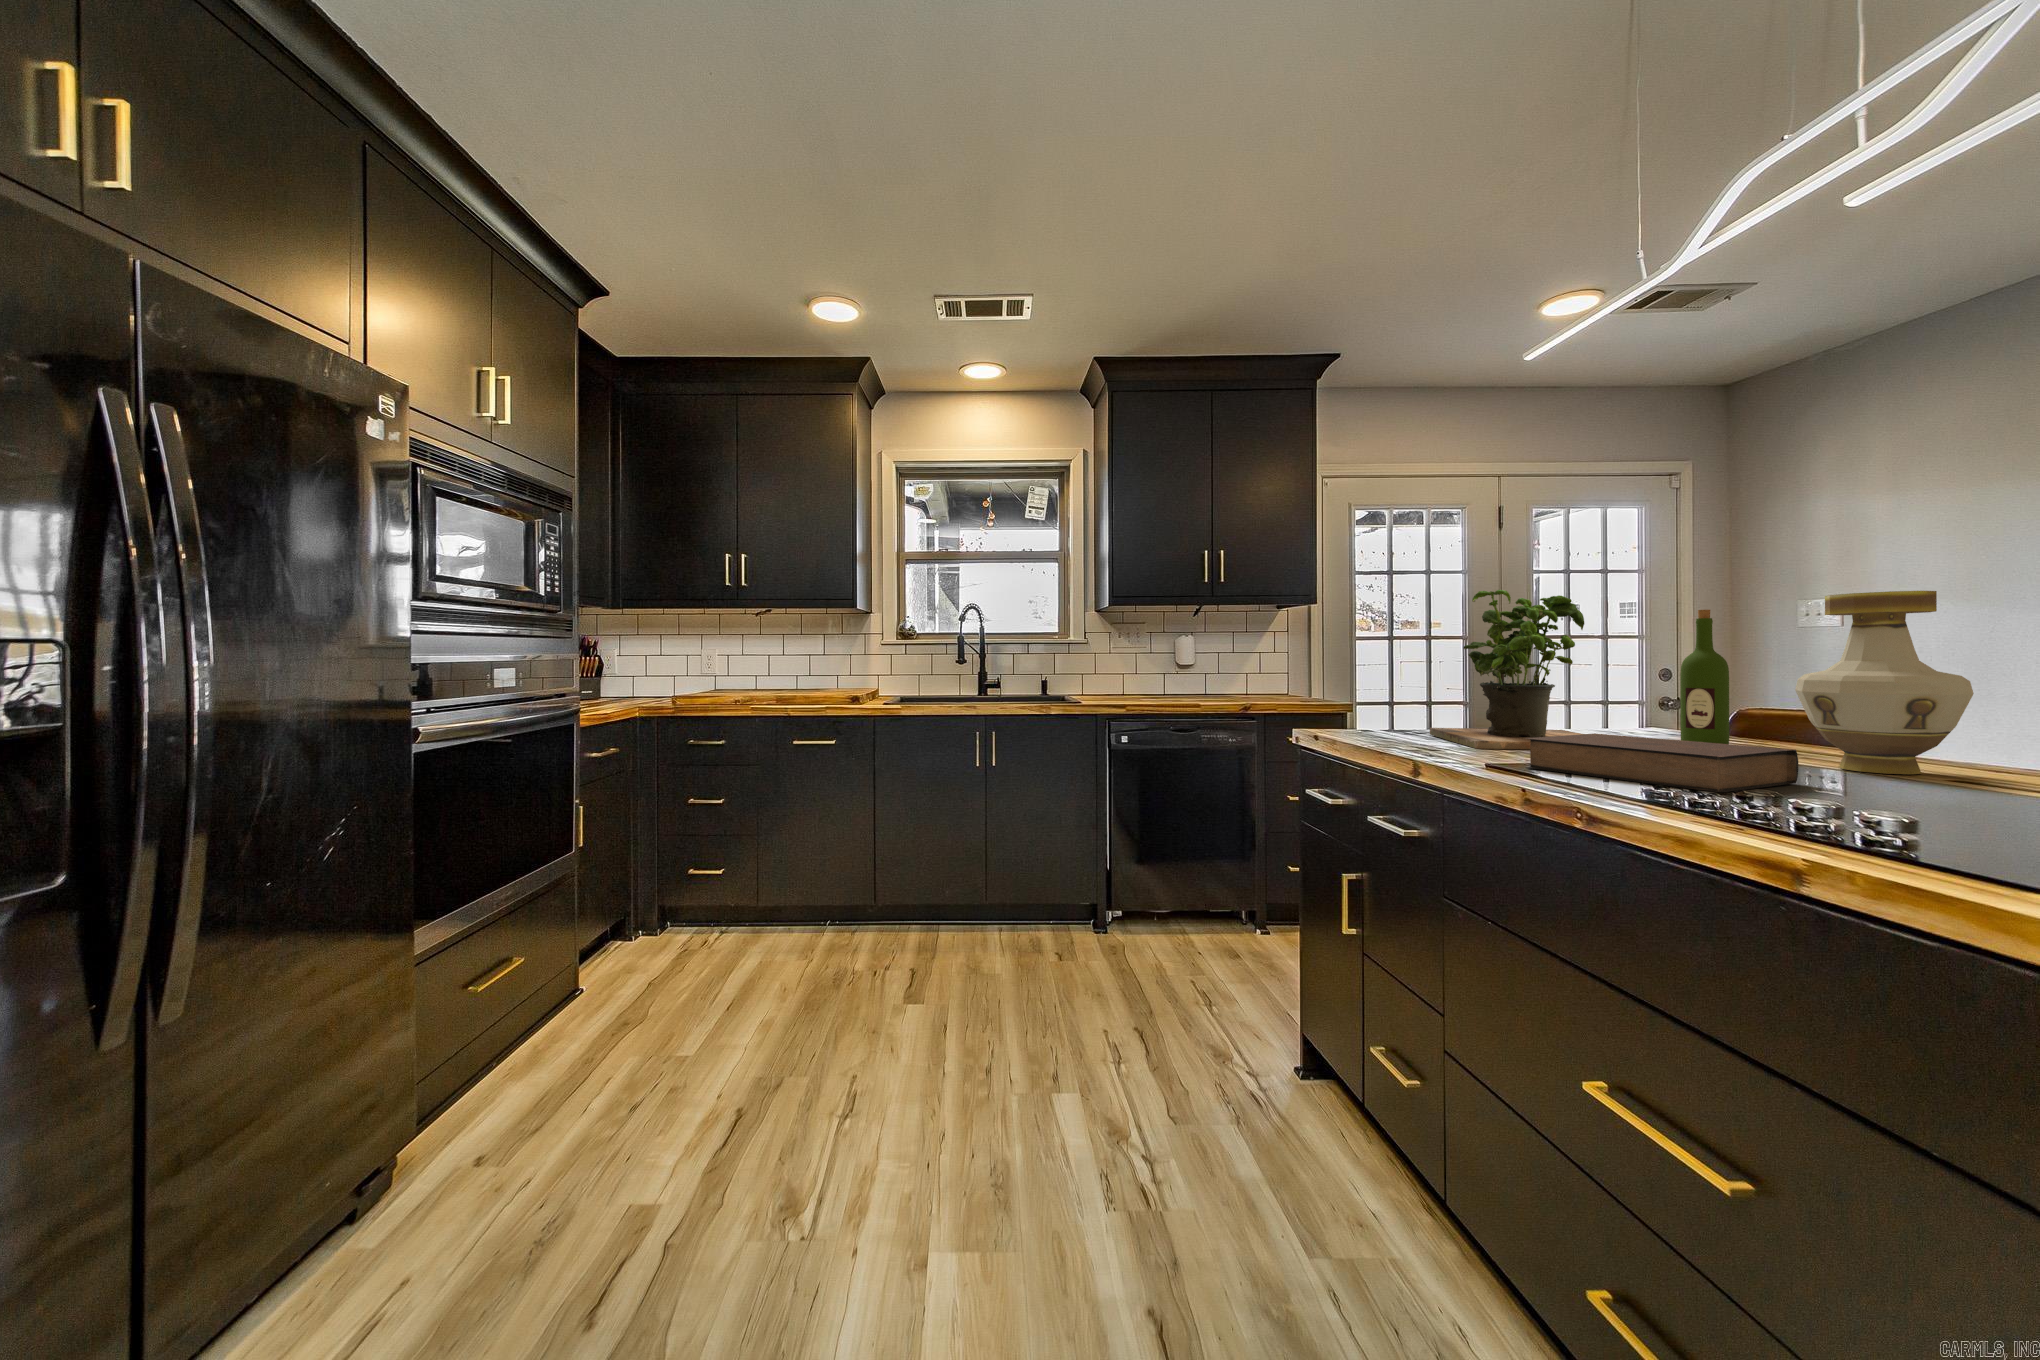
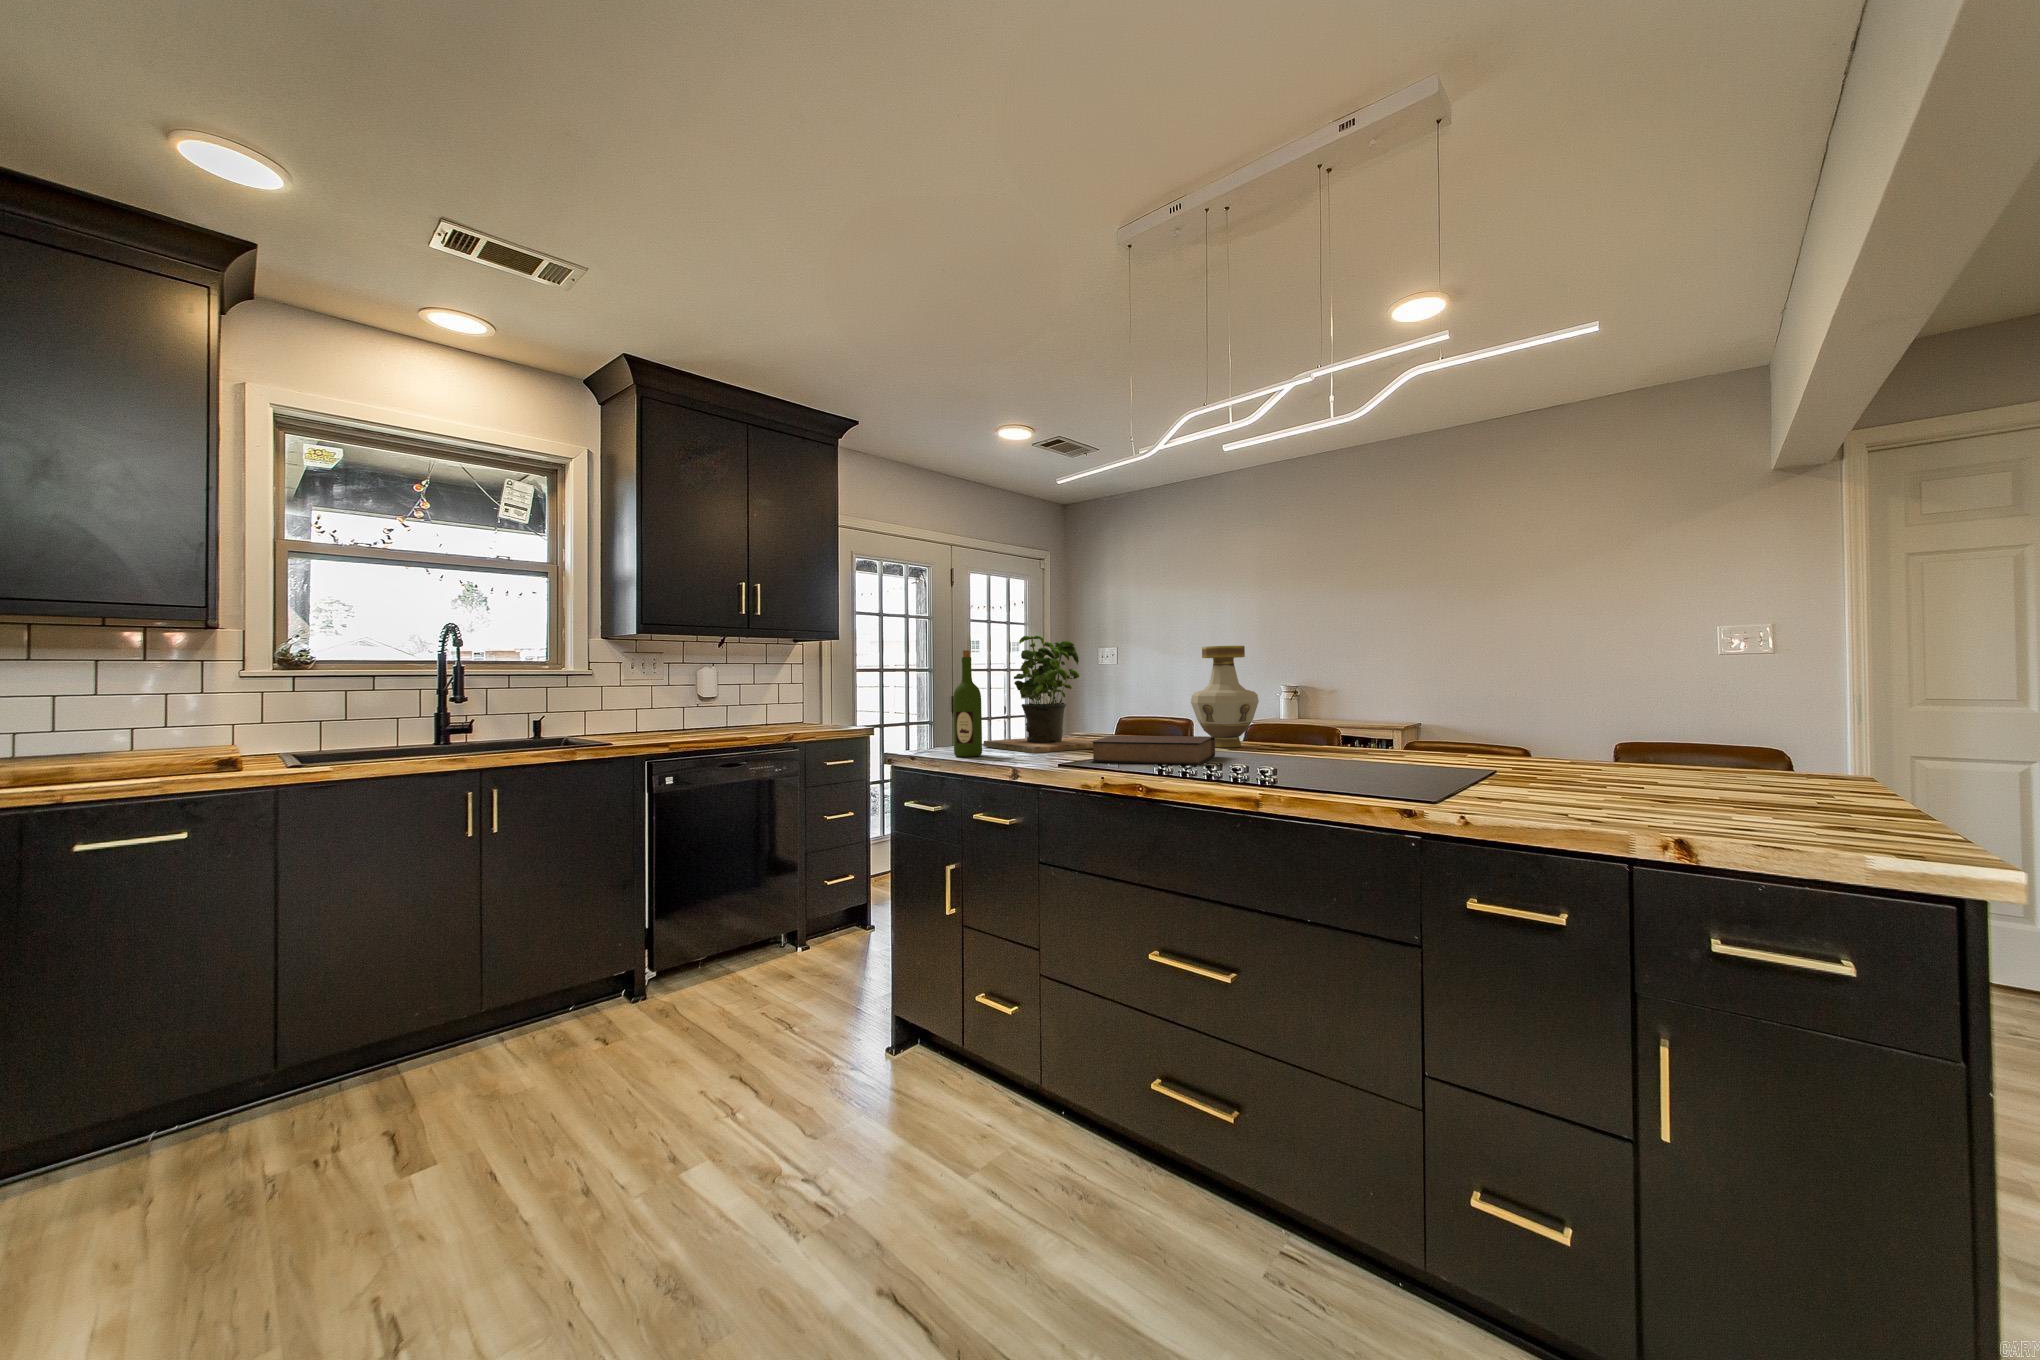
wine bottle: present [1680,610,1729,744] -> present [953,650,982,757]

